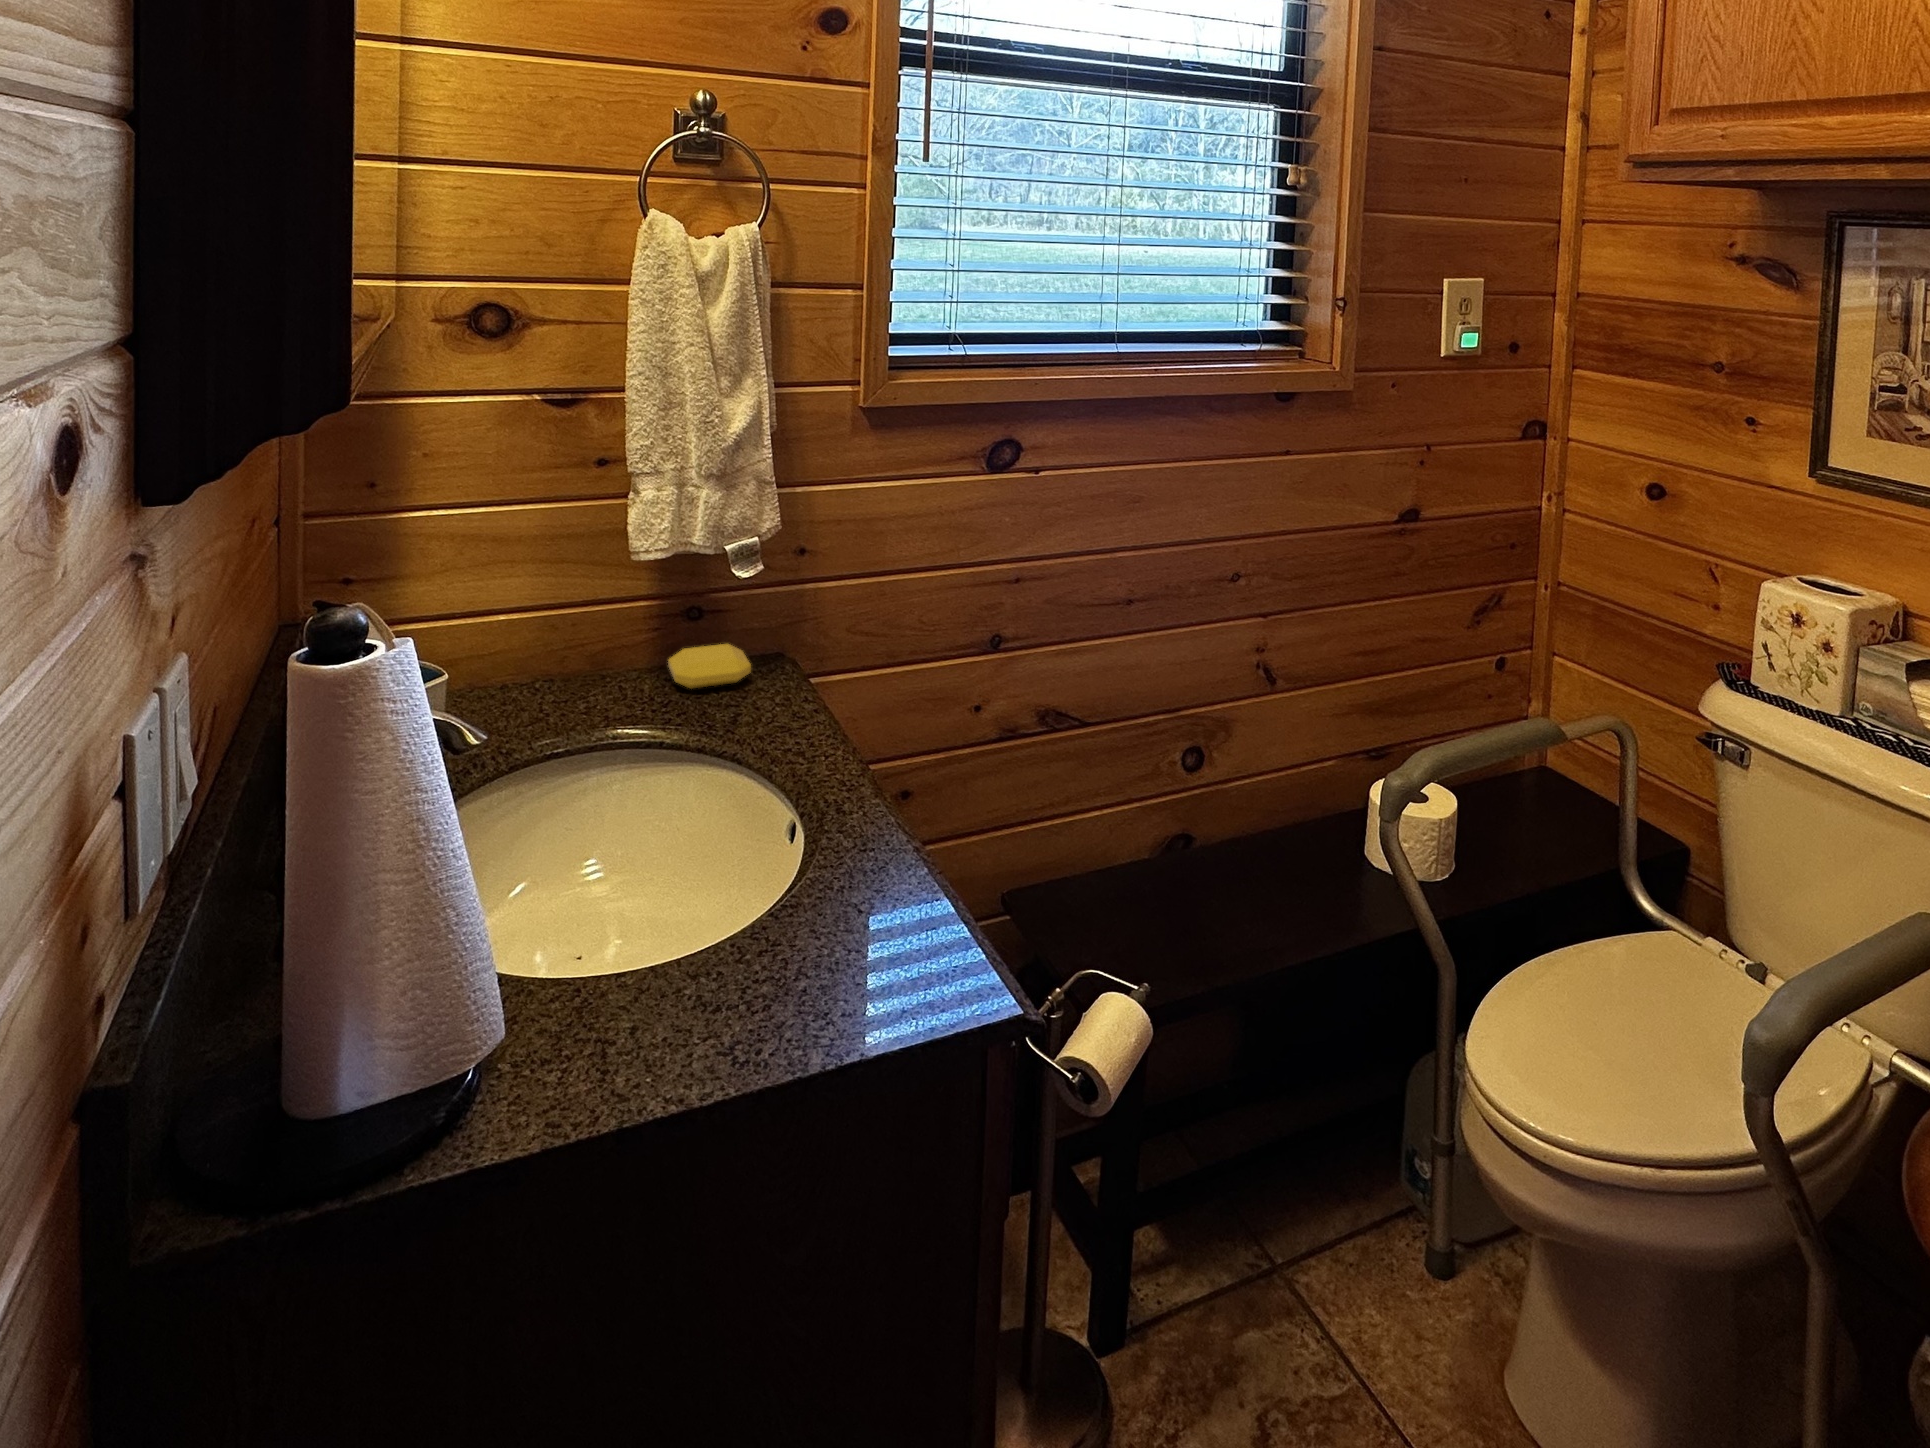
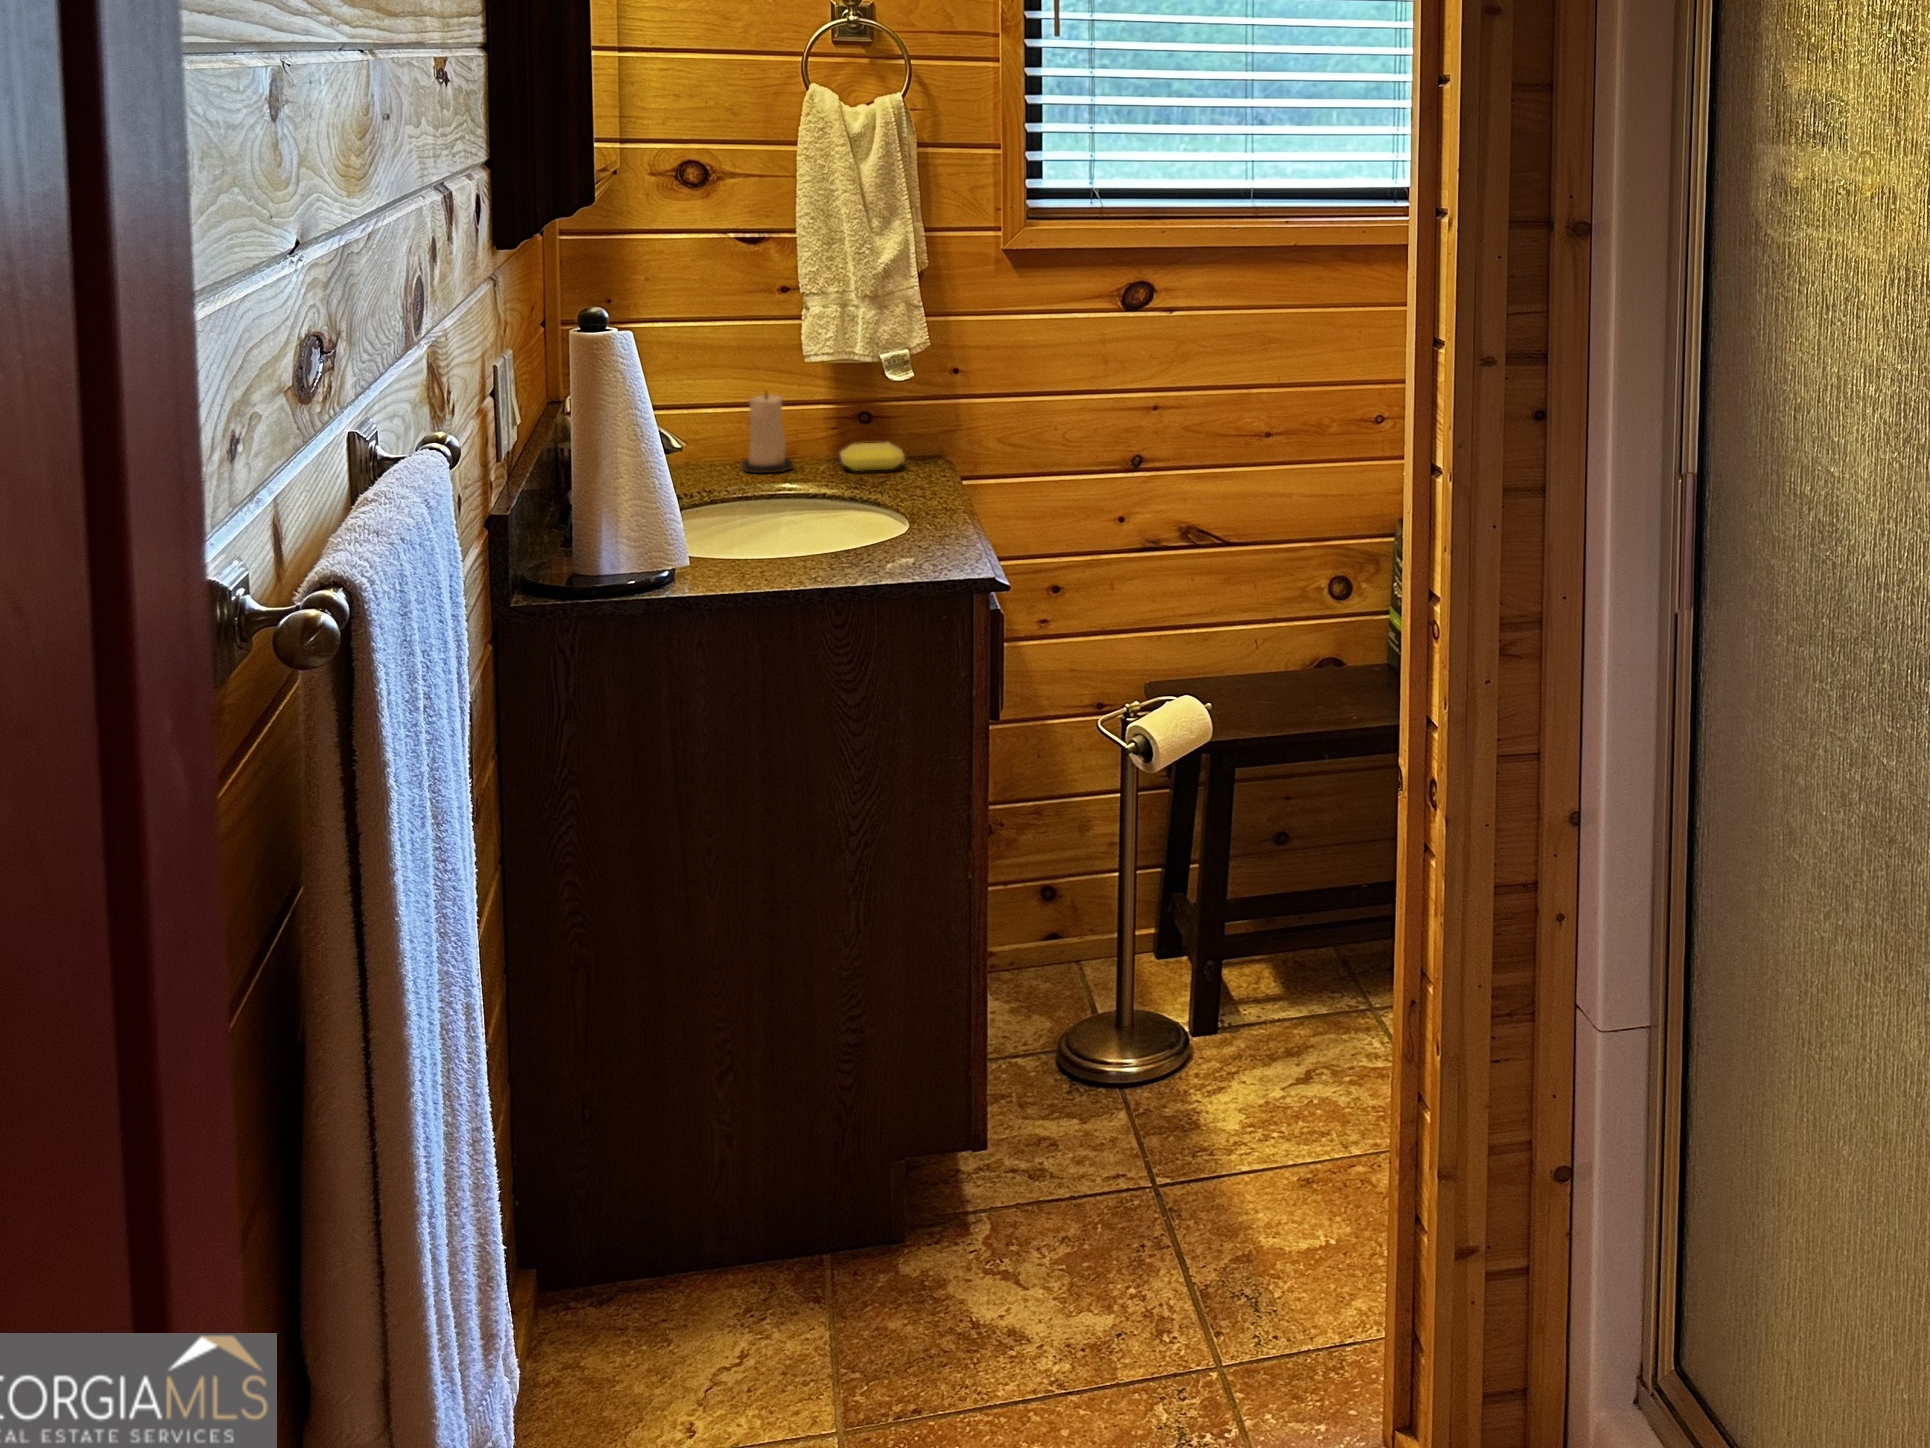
candle: none [543,591,609,701] -> present [742,390,793,473]

